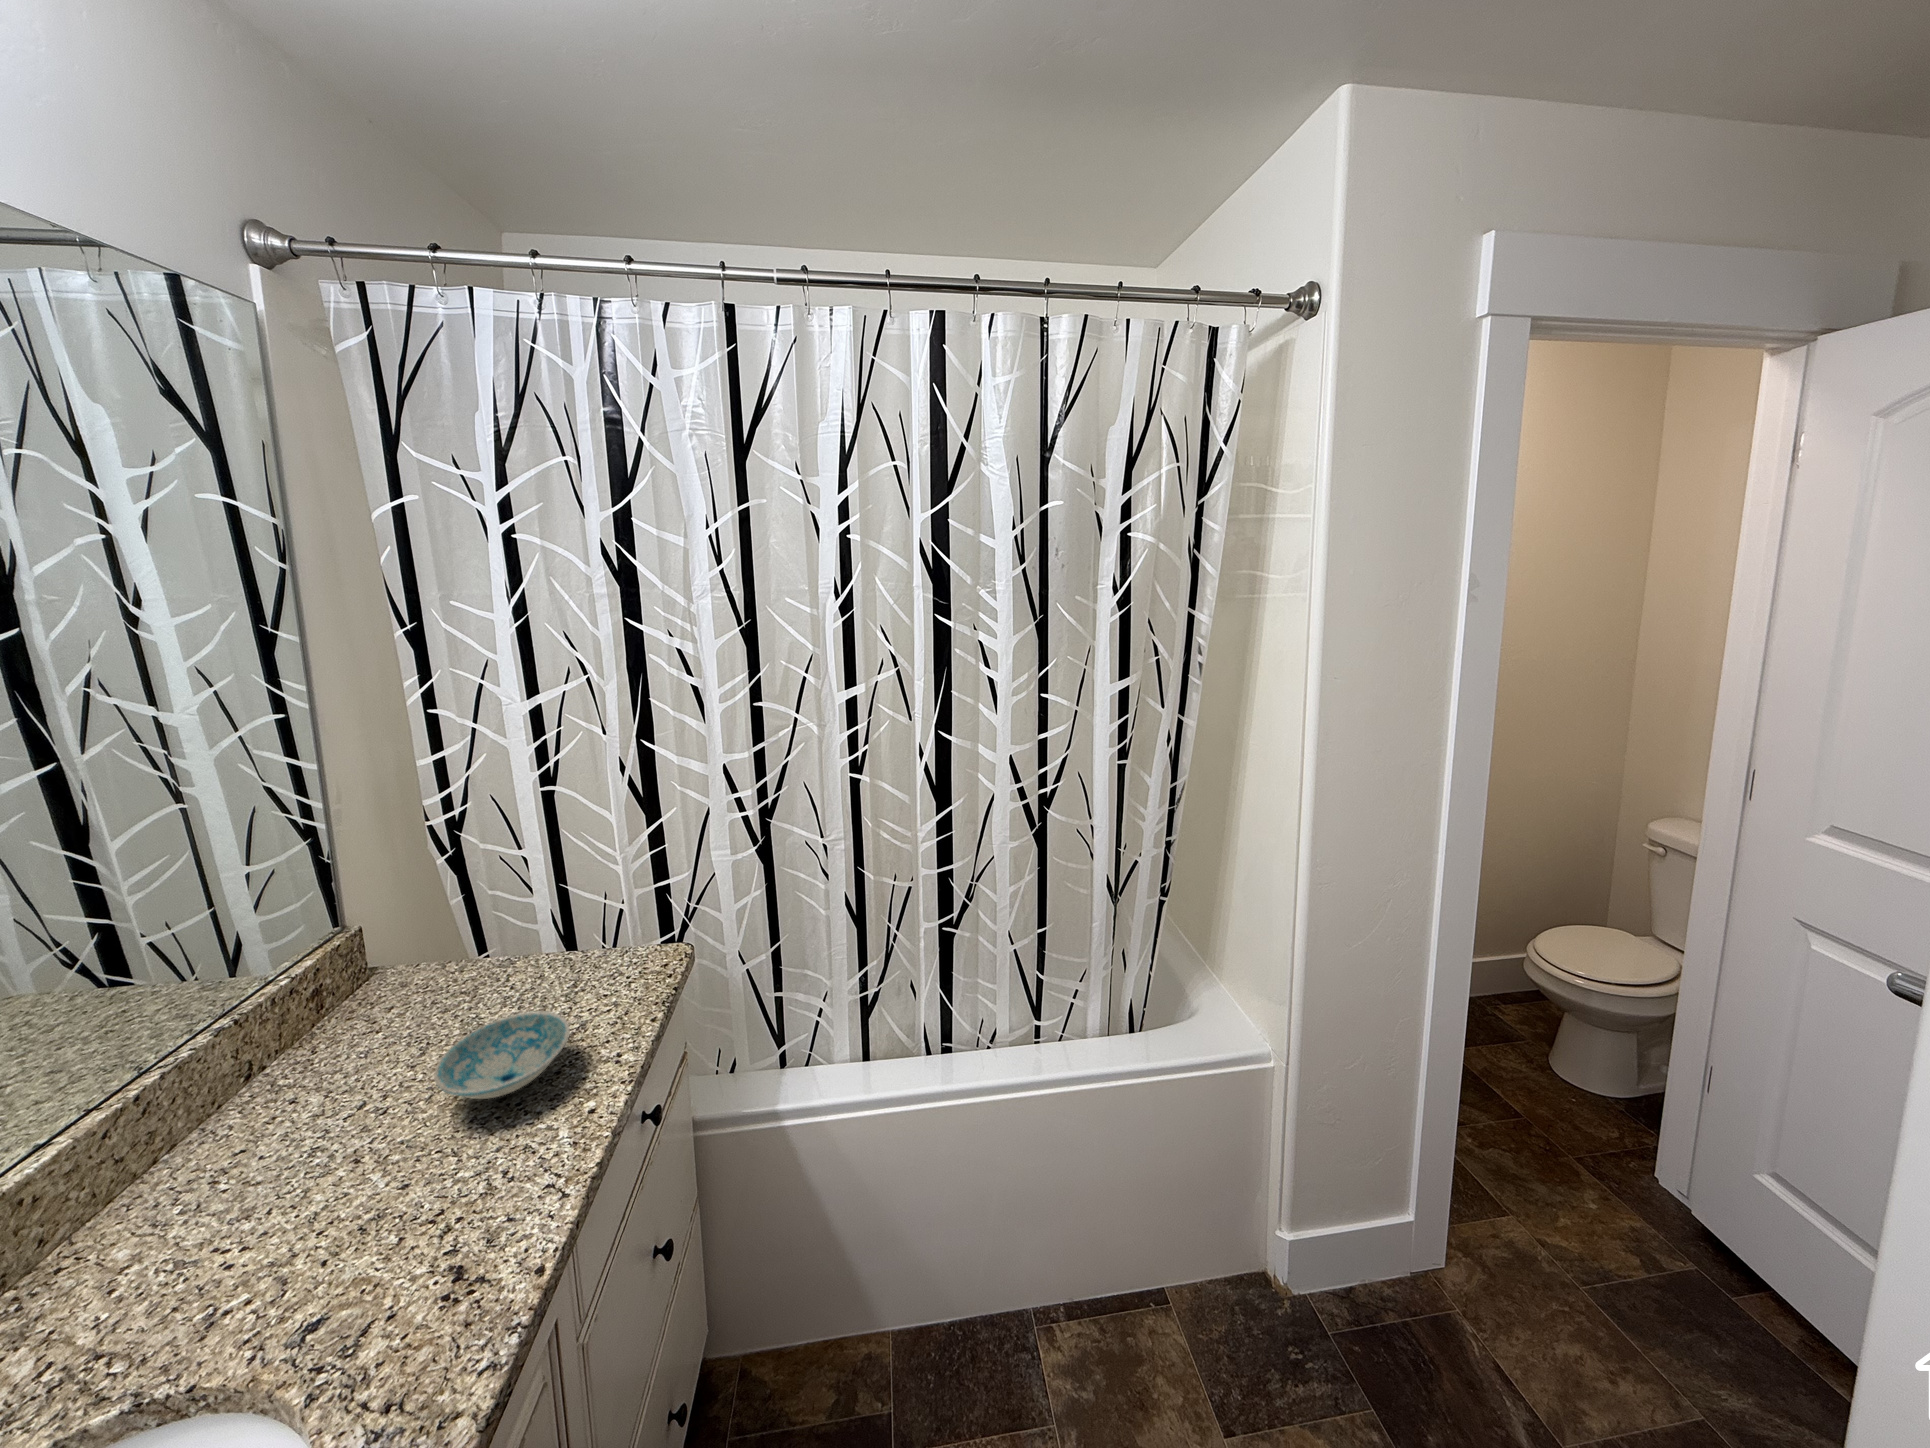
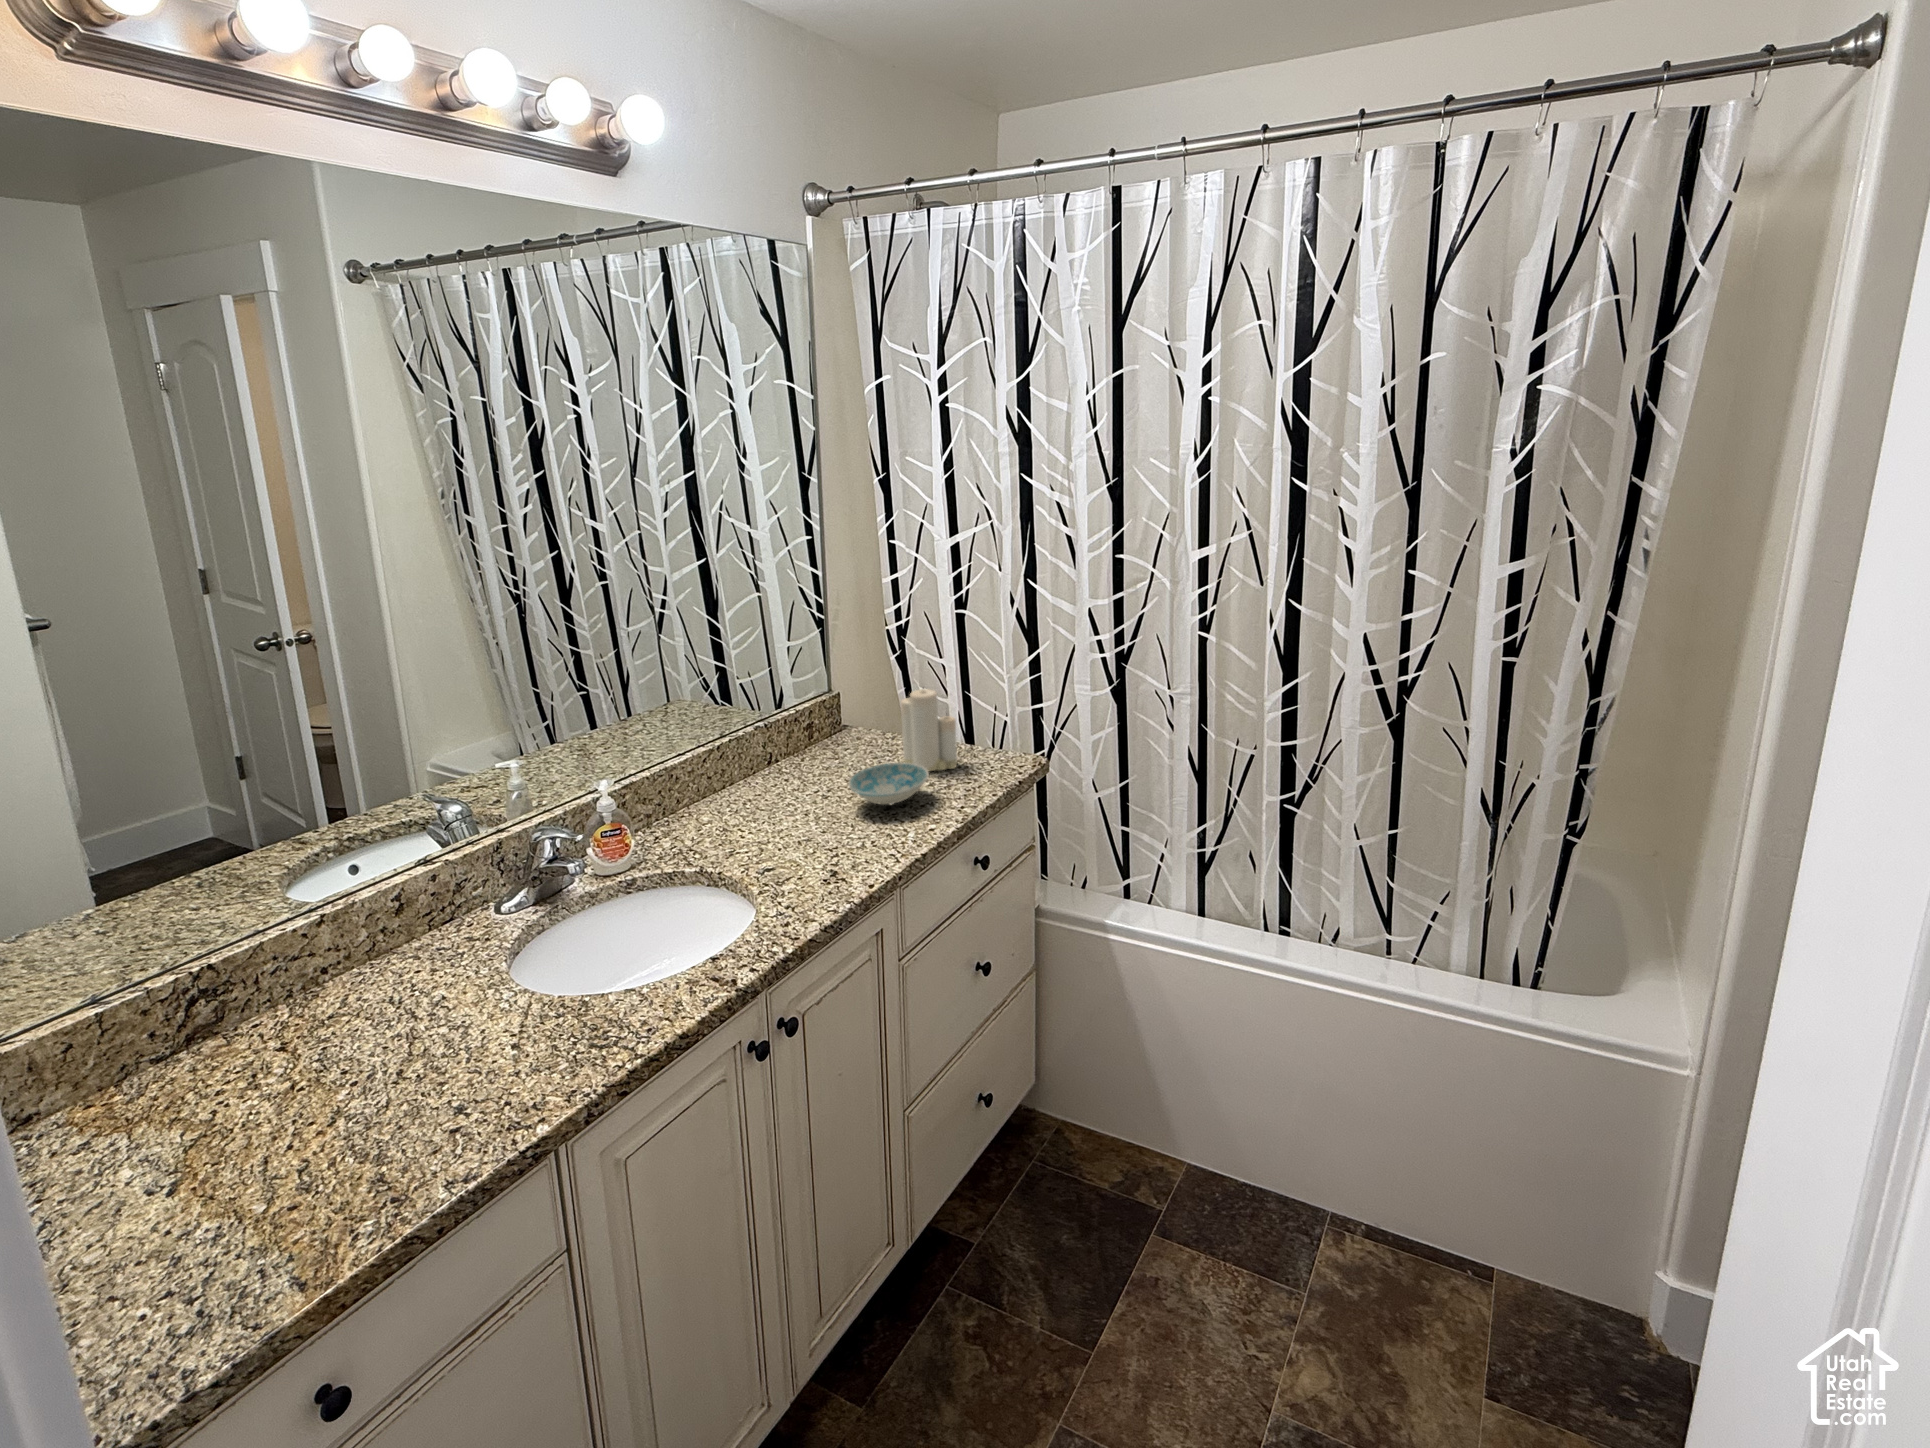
candle: none [489,893,585,1014] -> present [901,689,957,771]

